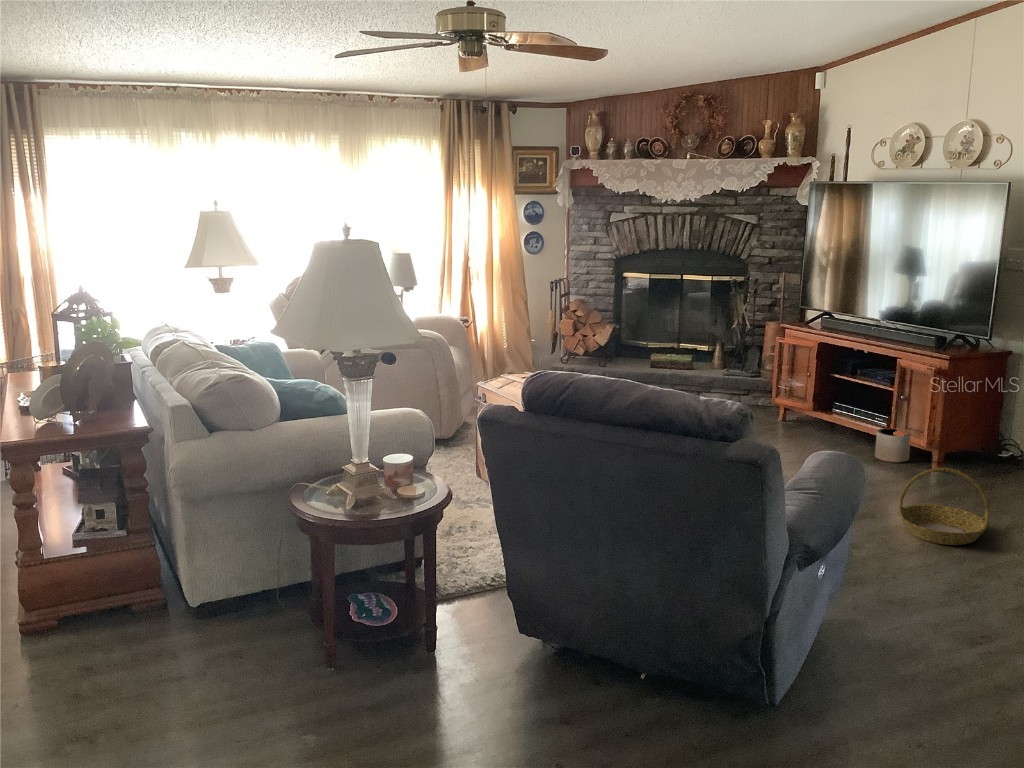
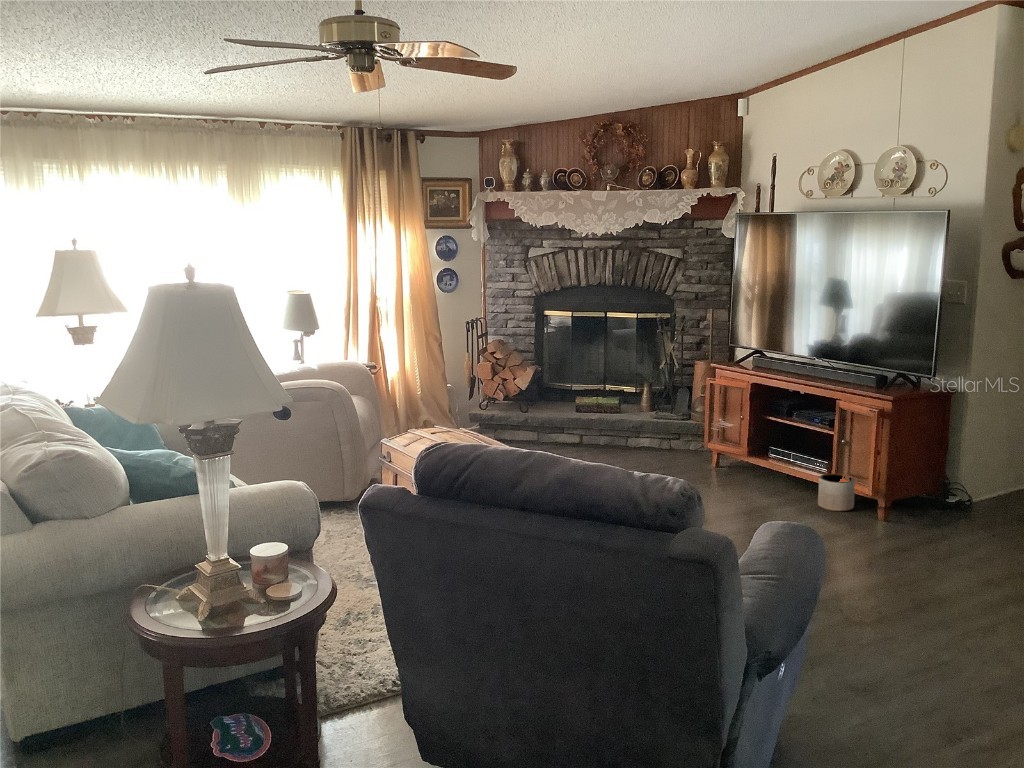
basket: present [898,468,989,545] -> none [854,523,953,610]

